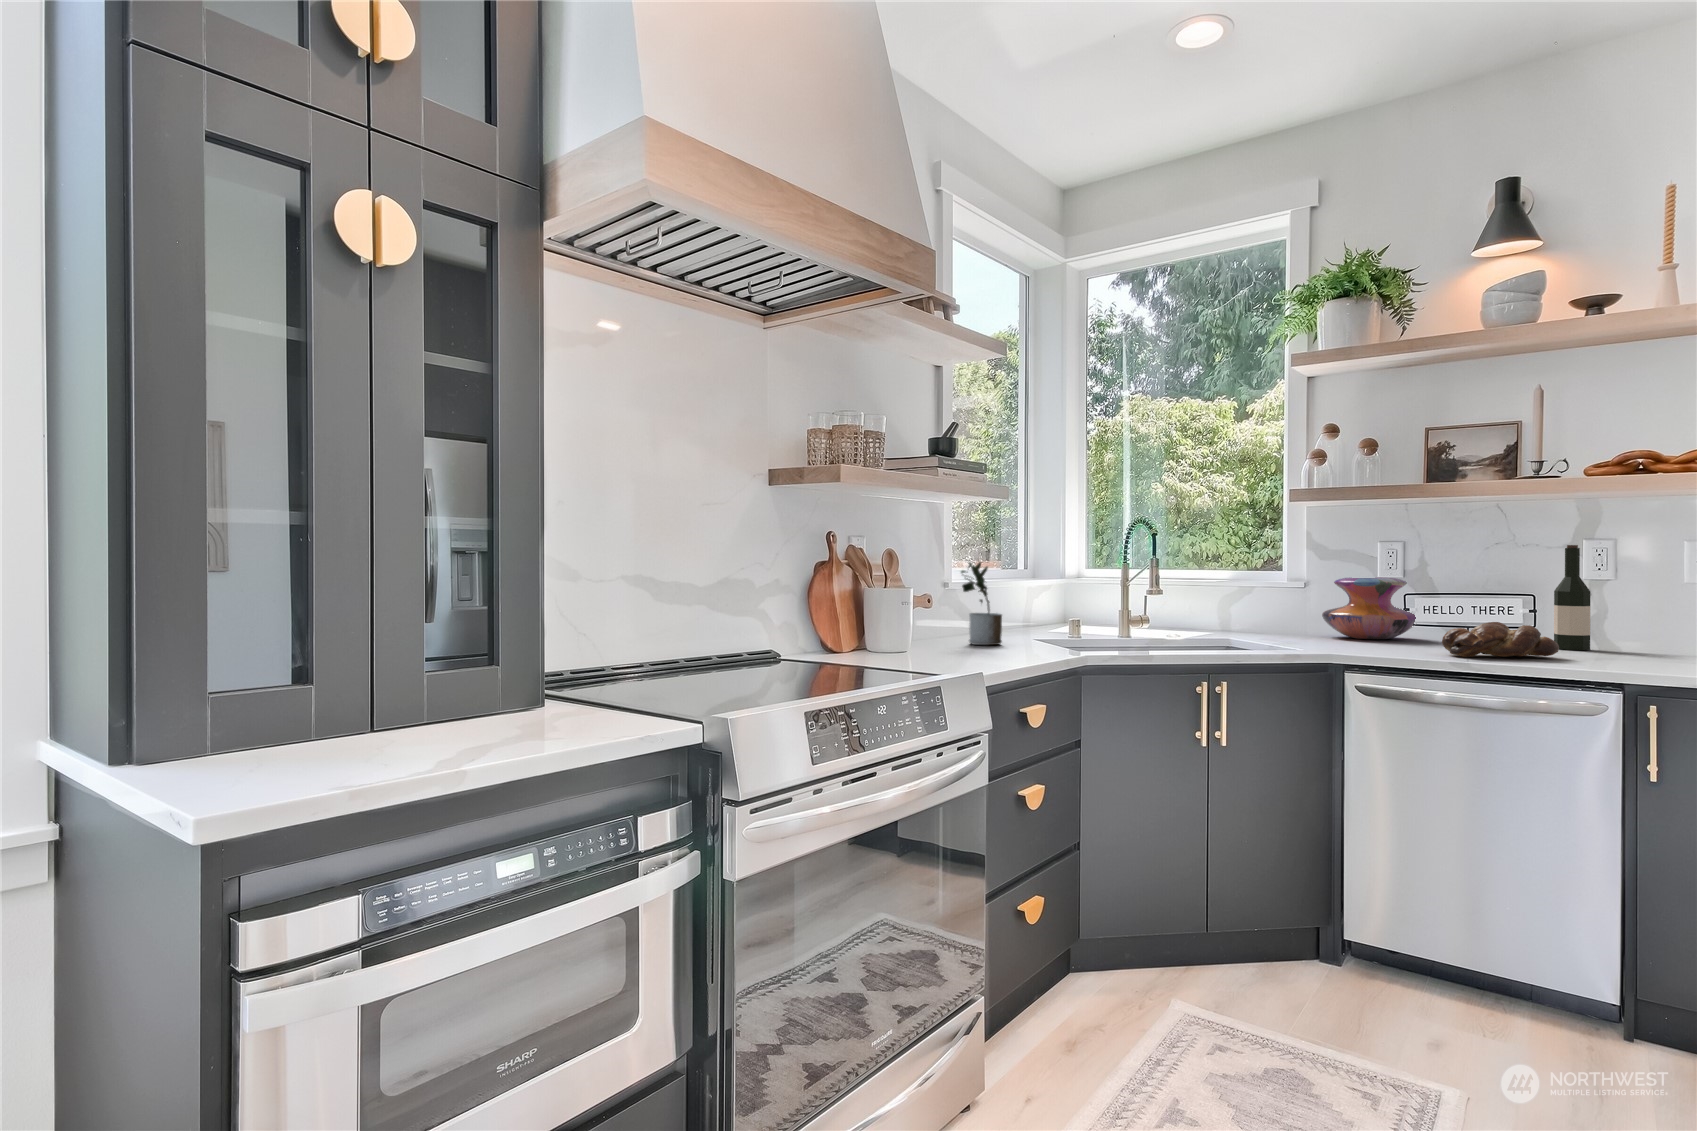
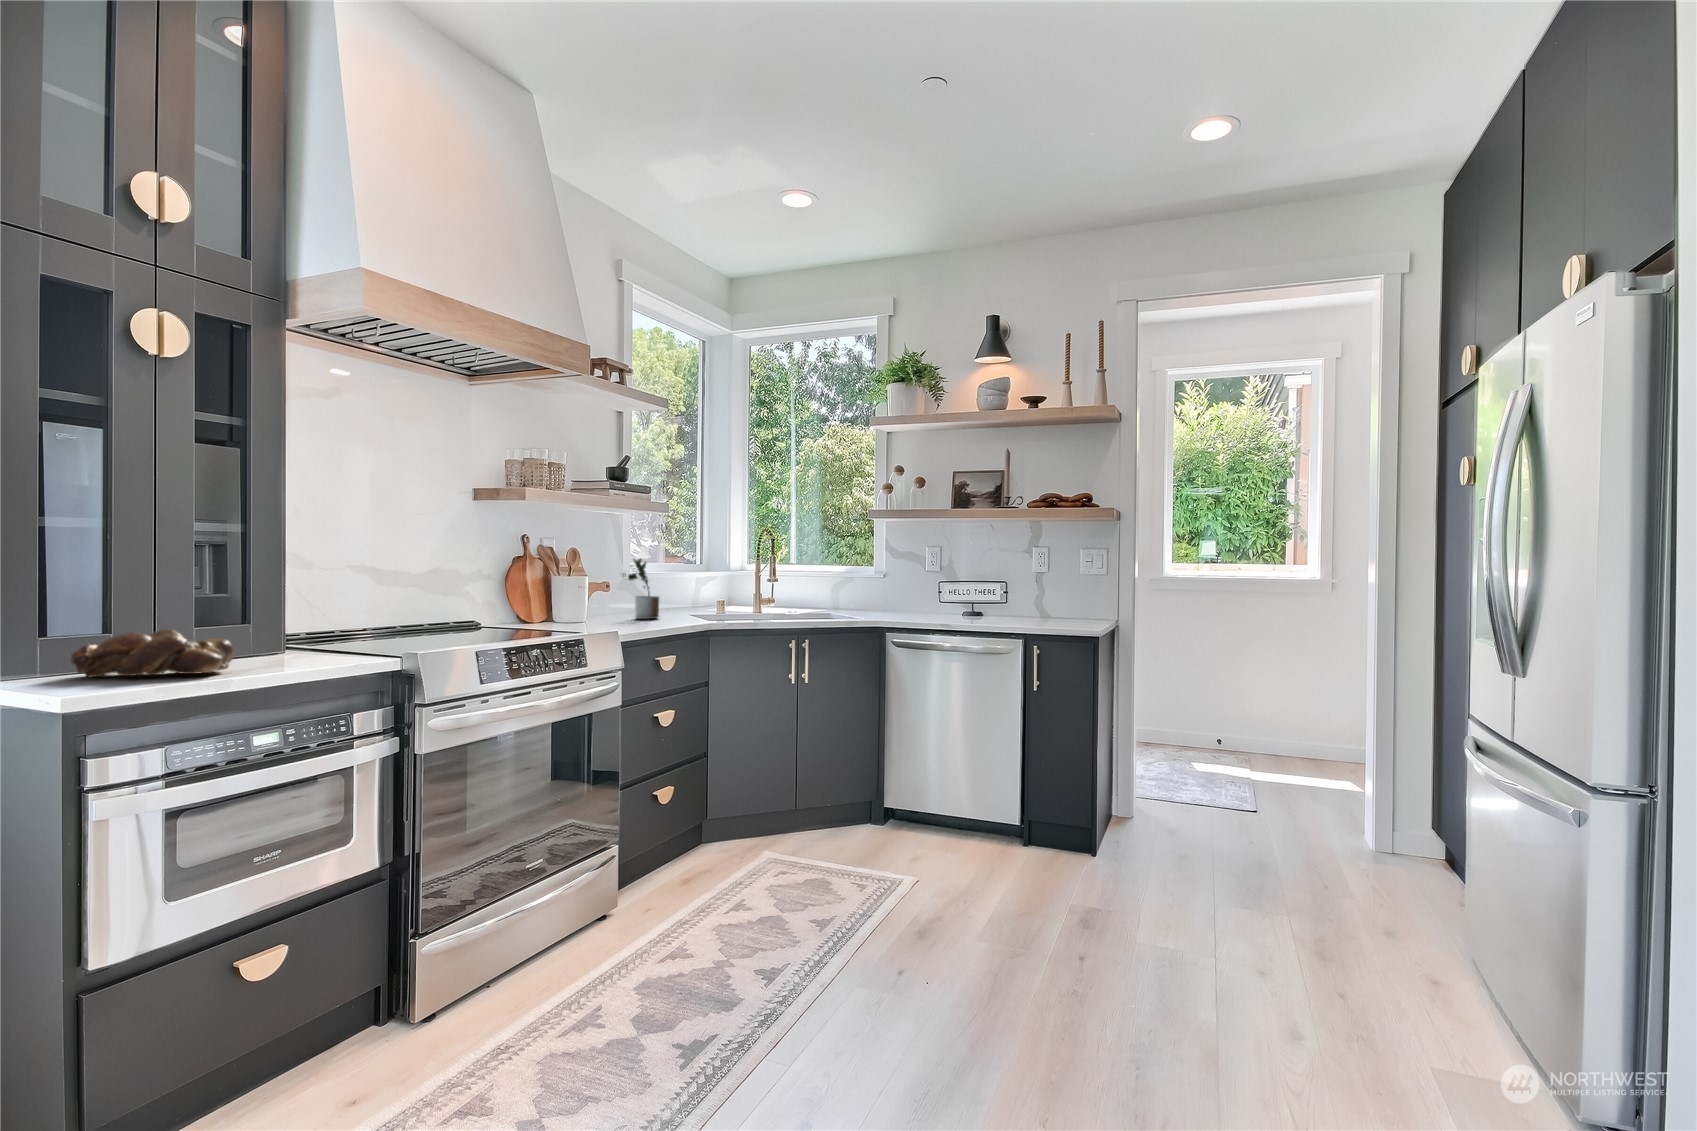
wine bottle: present [1554,545,1590,650] -> none [1018,551,1036,617]
decorative vase: present [1322,578,1416,639] -> none [892,572,950,613]
bread loaf: present [1442,622,1559,657] -> present [71,629,235,677]

